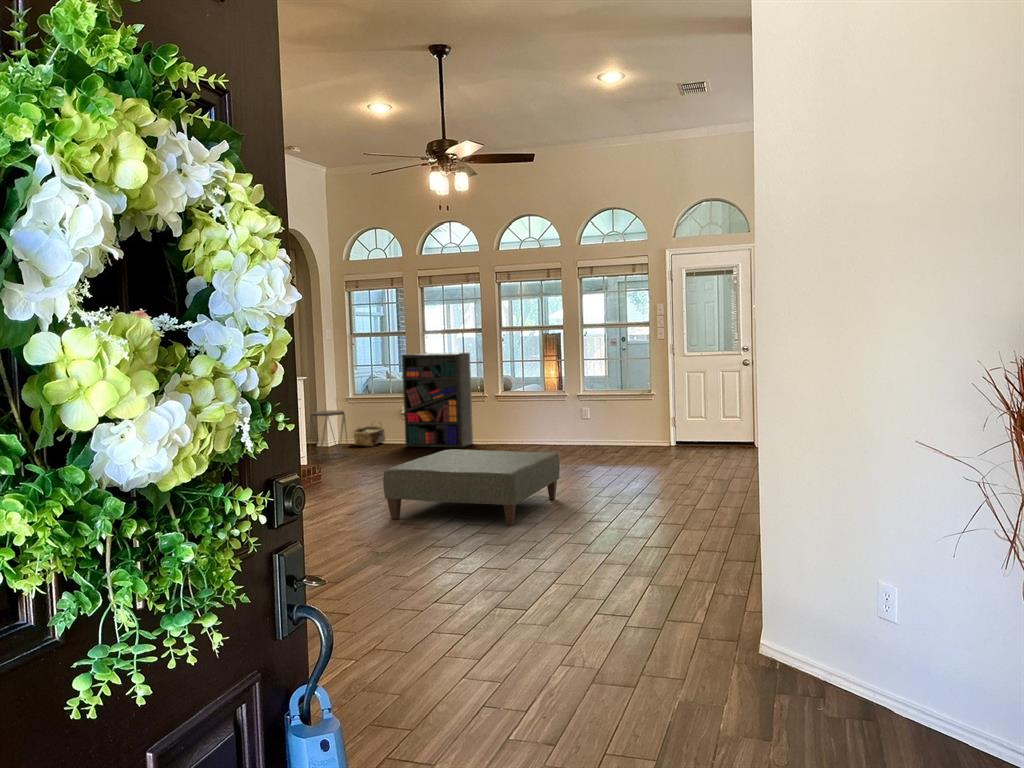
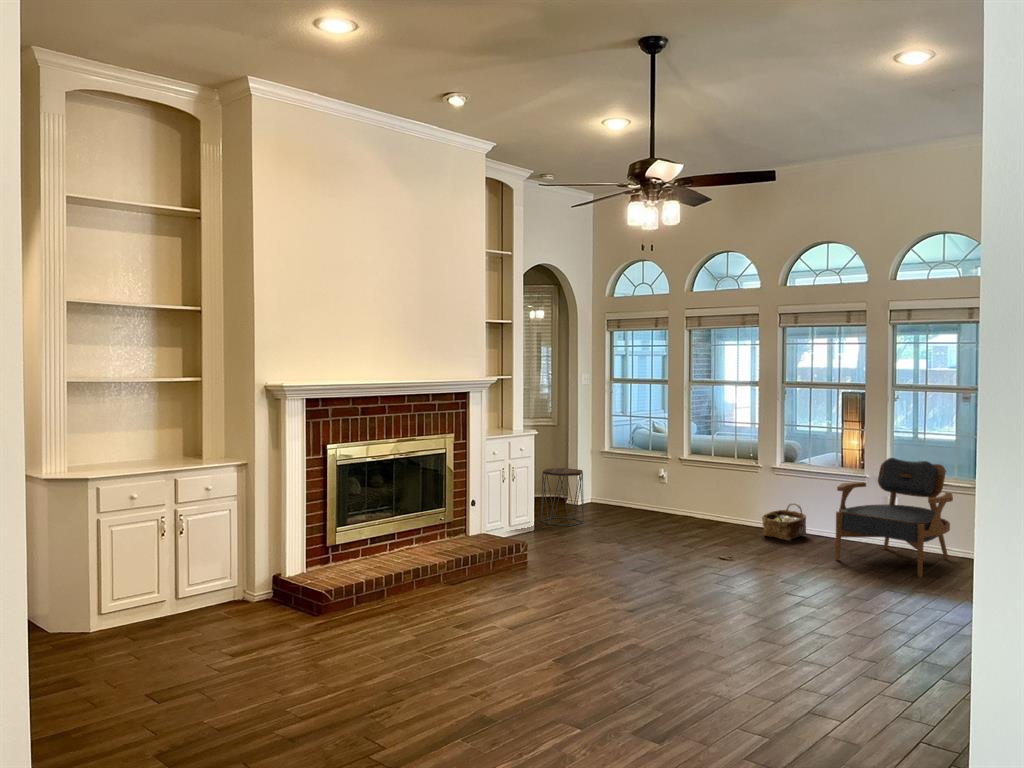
bookshelf: present [402,353,473,448] -> none [656,408,742,530]
armchair: none [555,377,633,457] -> present [835,458,953,577]
woven basket: present [353,422,385,446] -> present [762,504,806,540]
ottoman: present [383,449,560,527] -> none [536,549,782,683]

